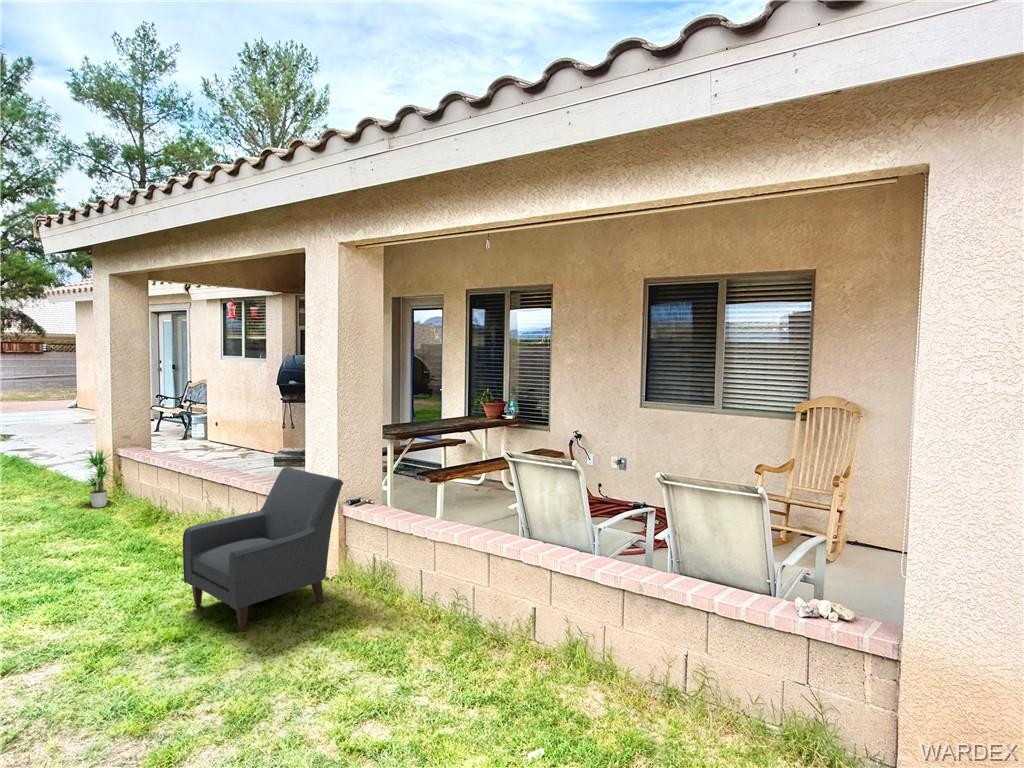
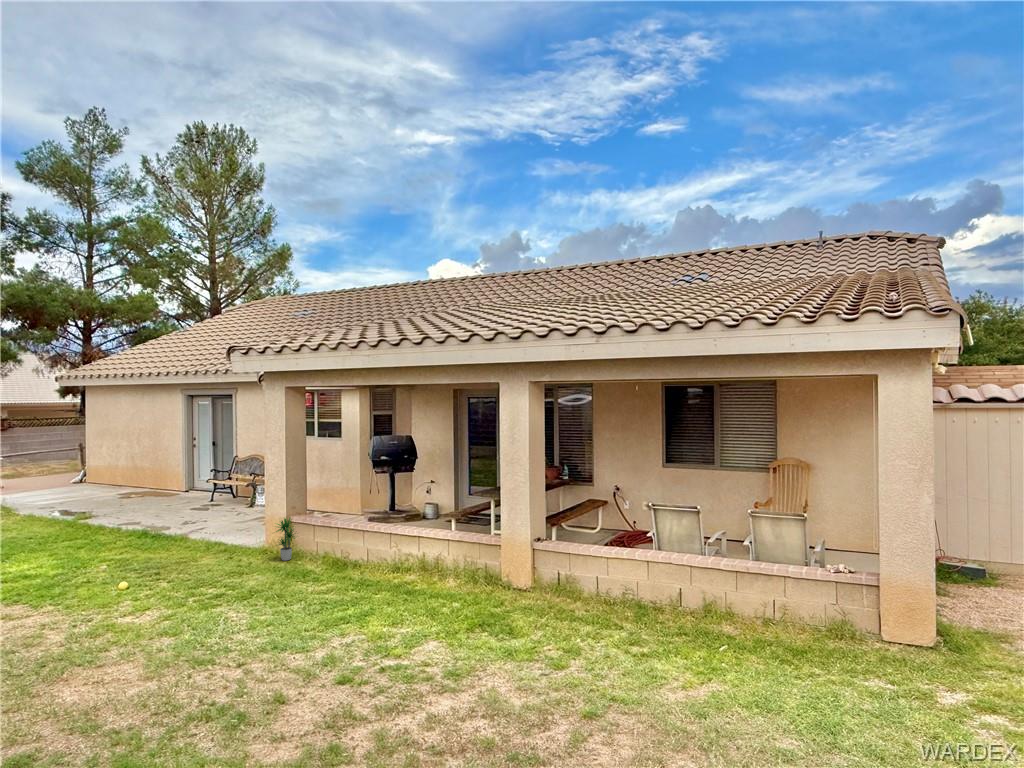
chair: present [183,467,344,632] -> none [451,520,540,620]

